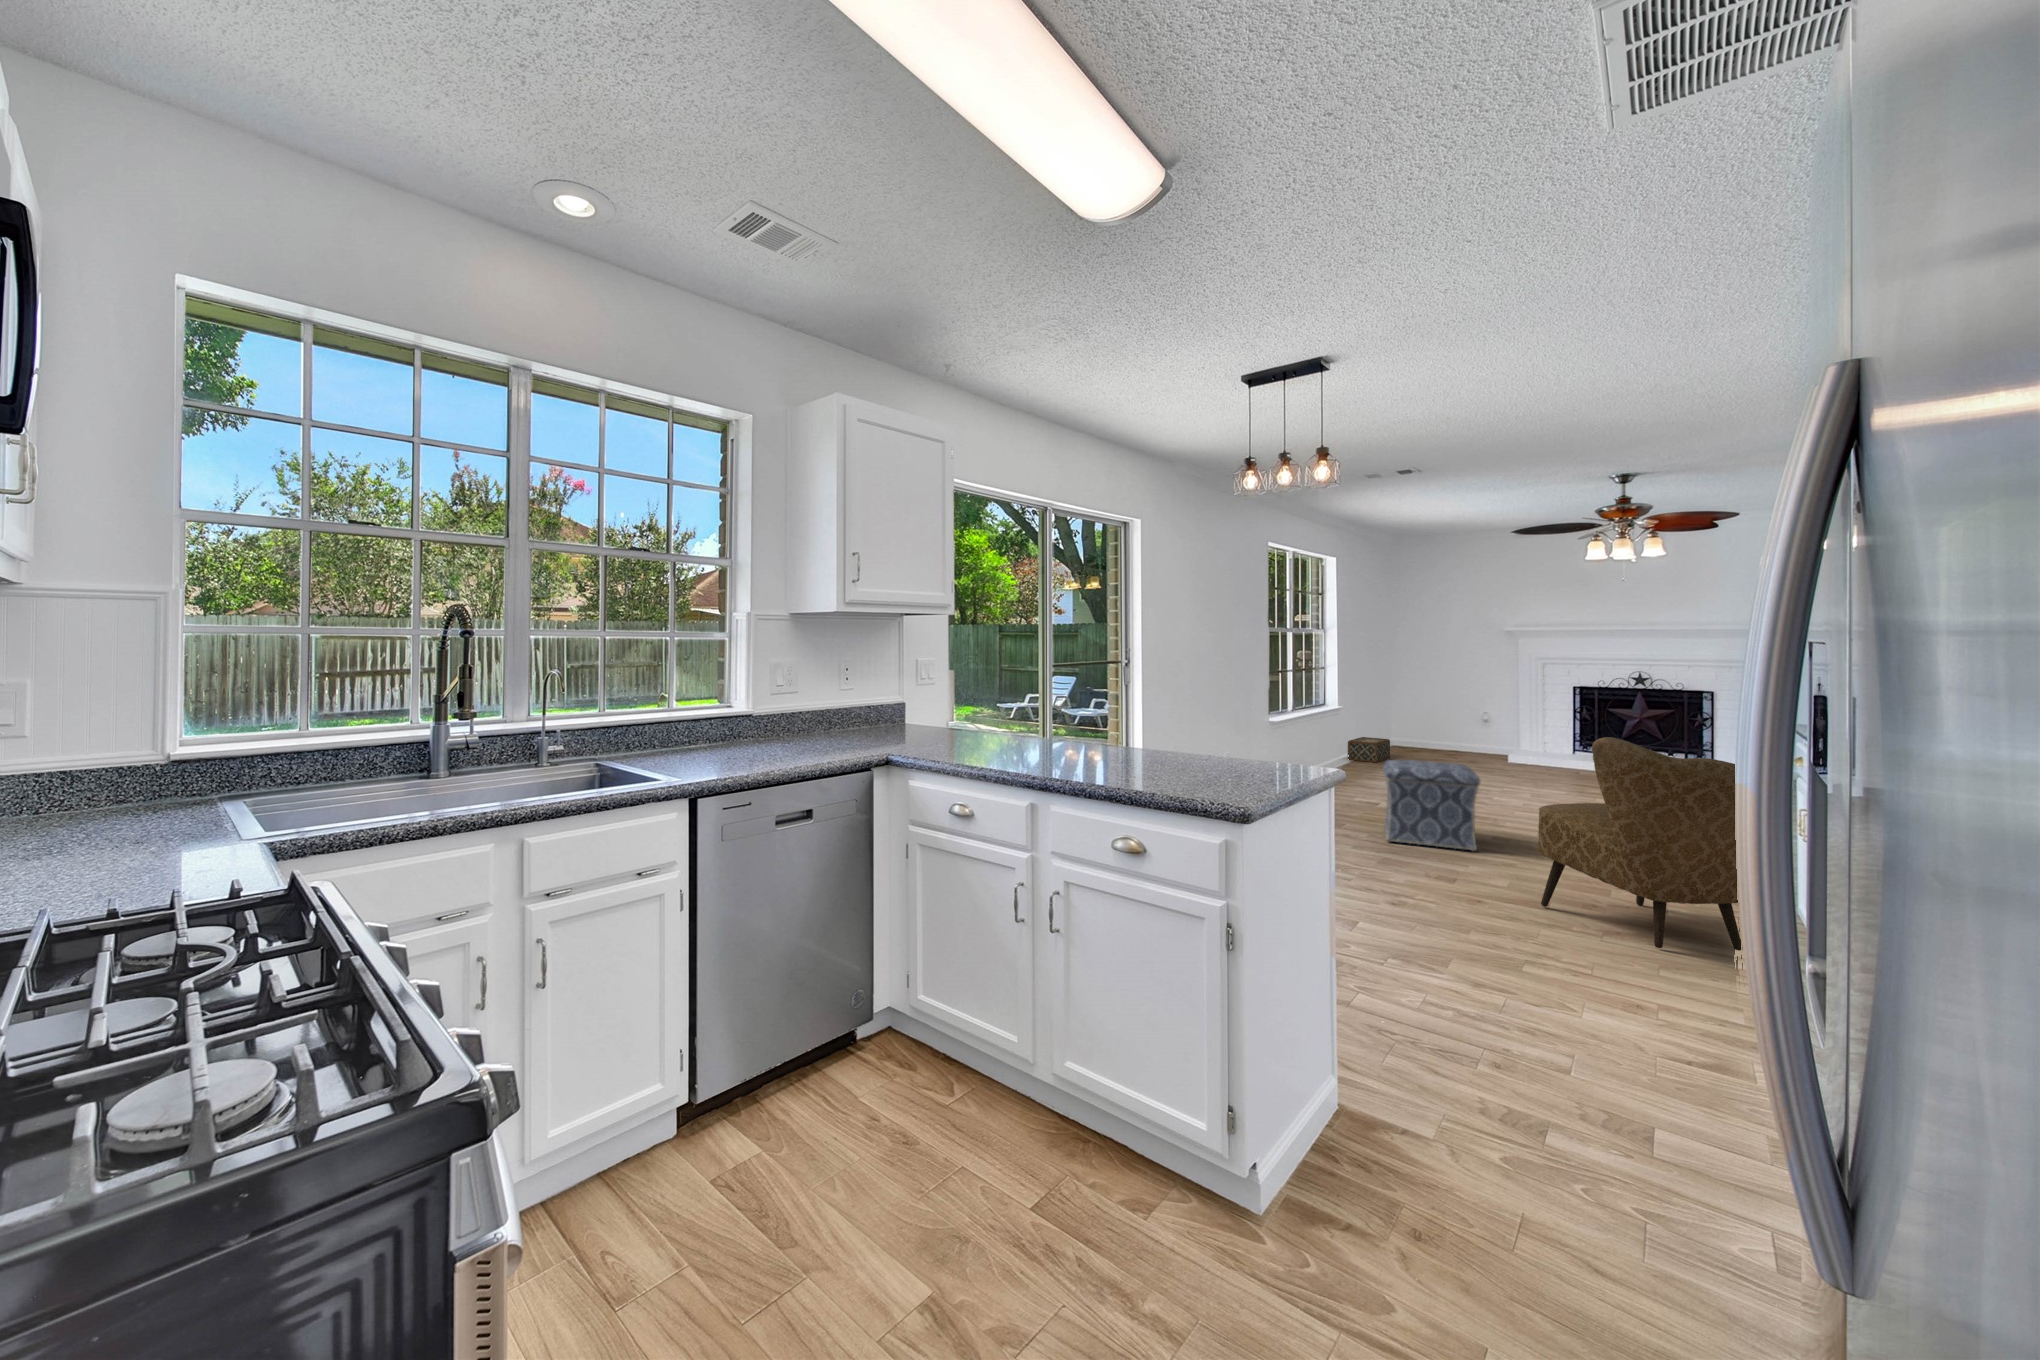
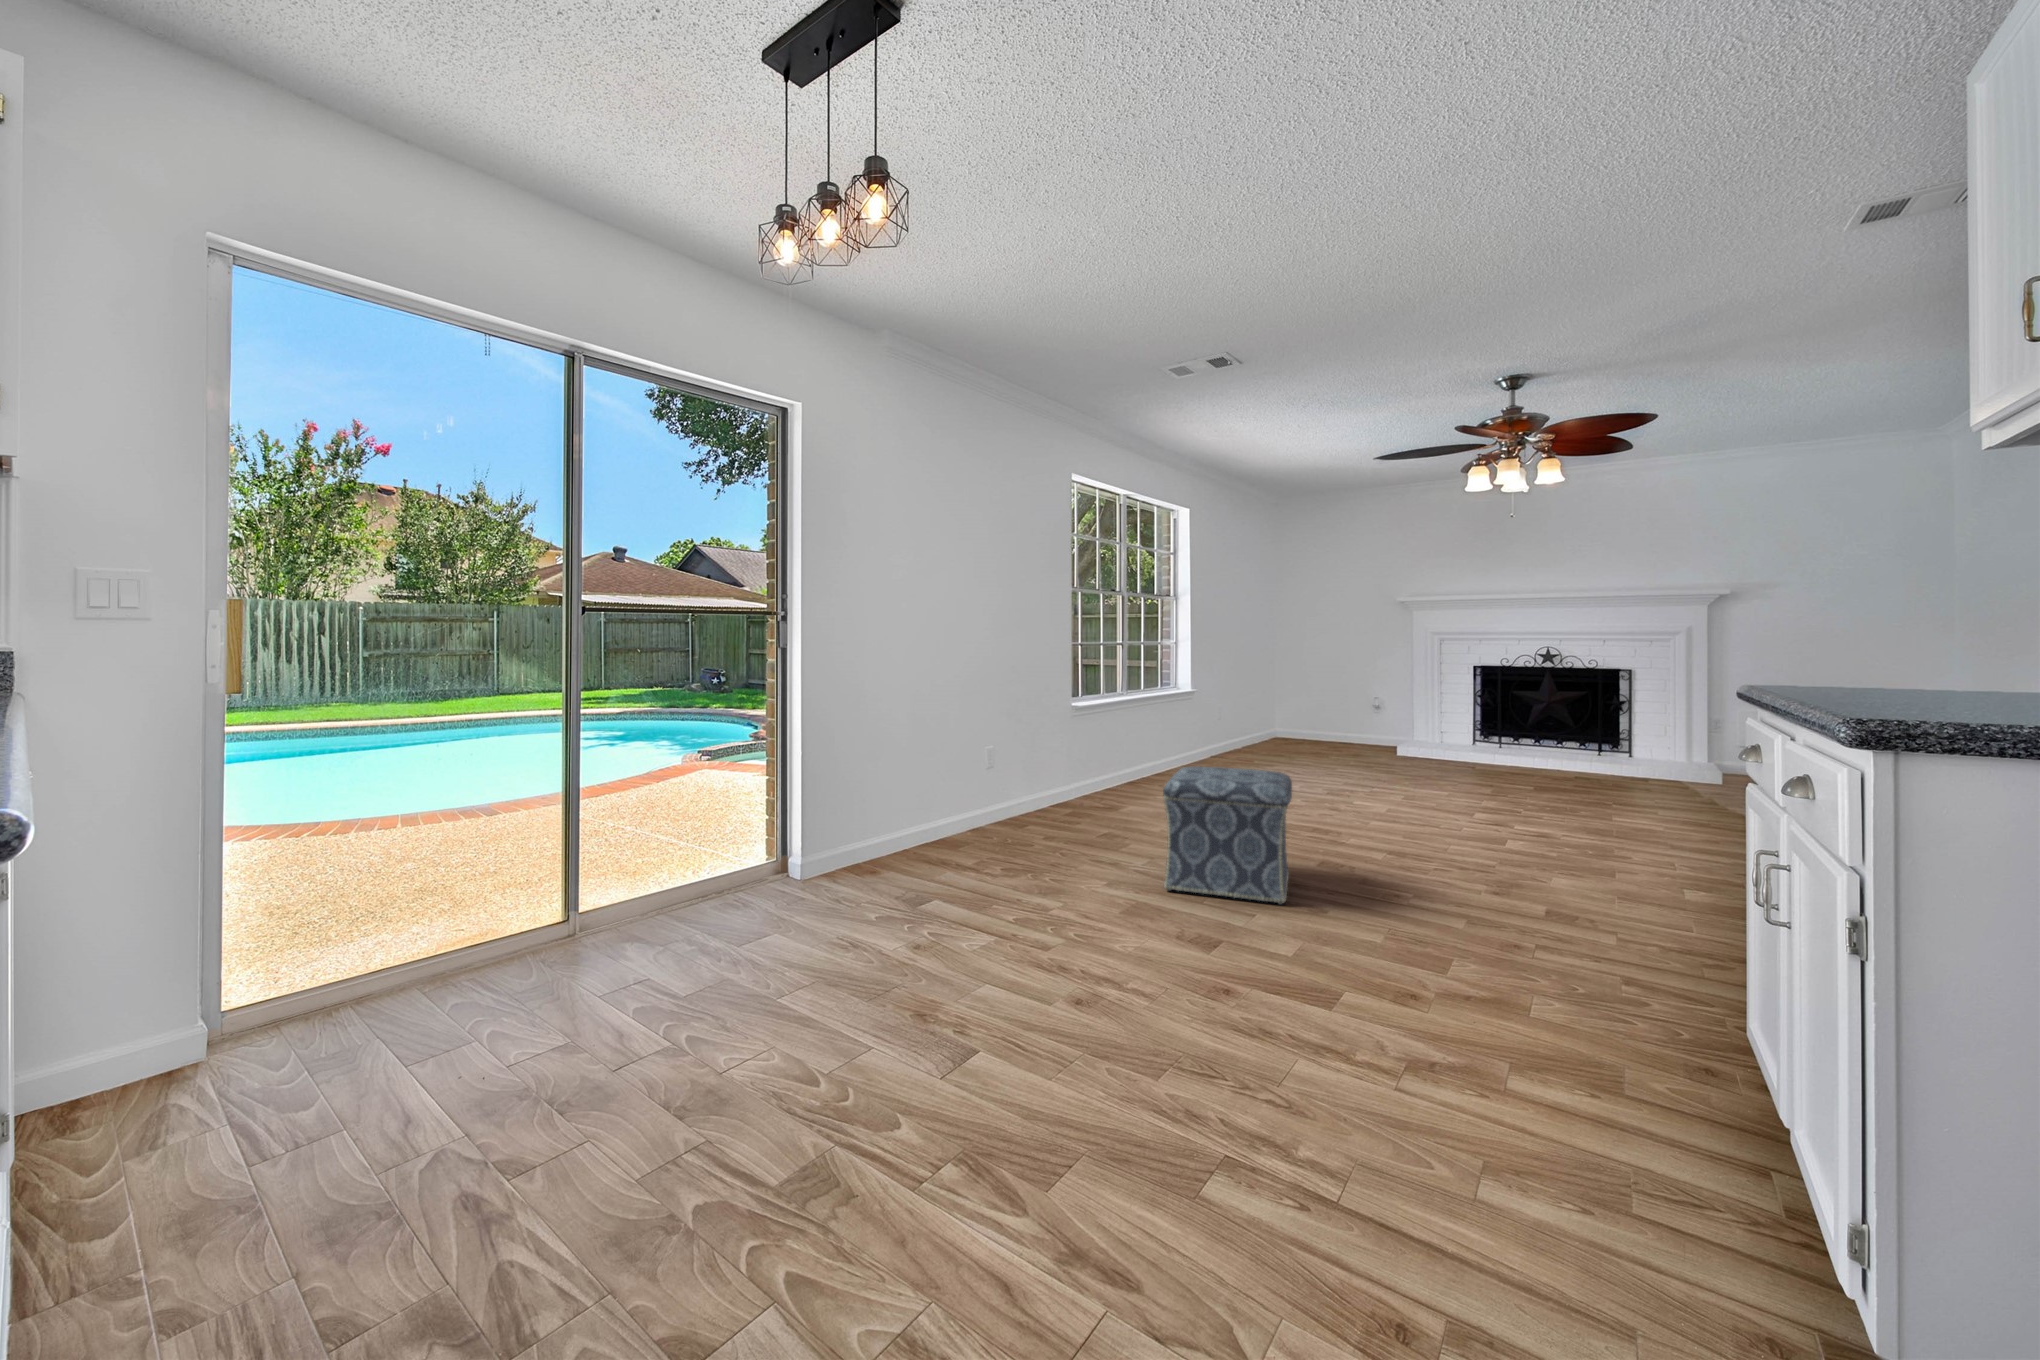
woven basket: present [1348,737,1390,762] -> none [1204,730,1257,762]
armchair: present [1538,737,1741,951] -> none [1327,737,1753,1136]

